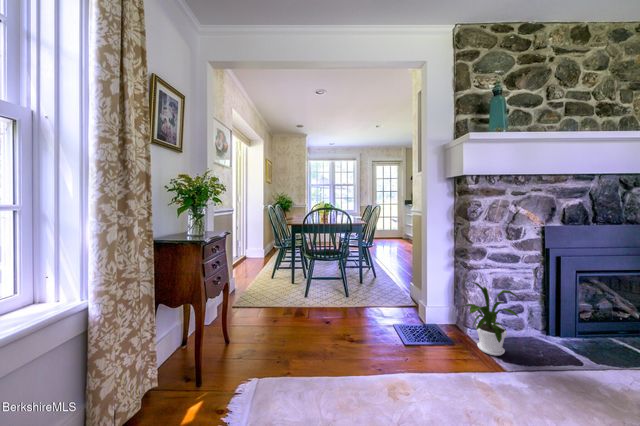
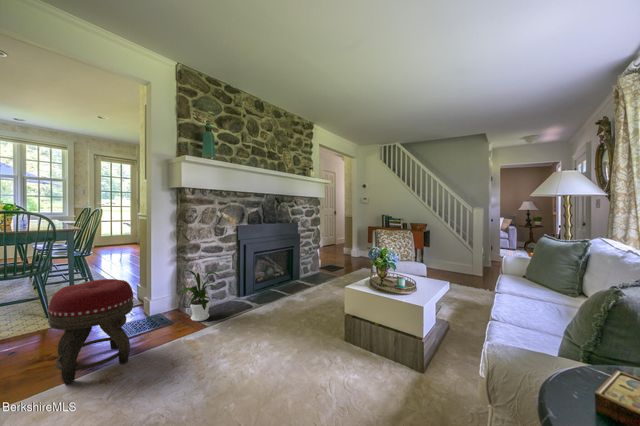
footstool: none [348,277,416,380] -> present [48,279,134,384]

